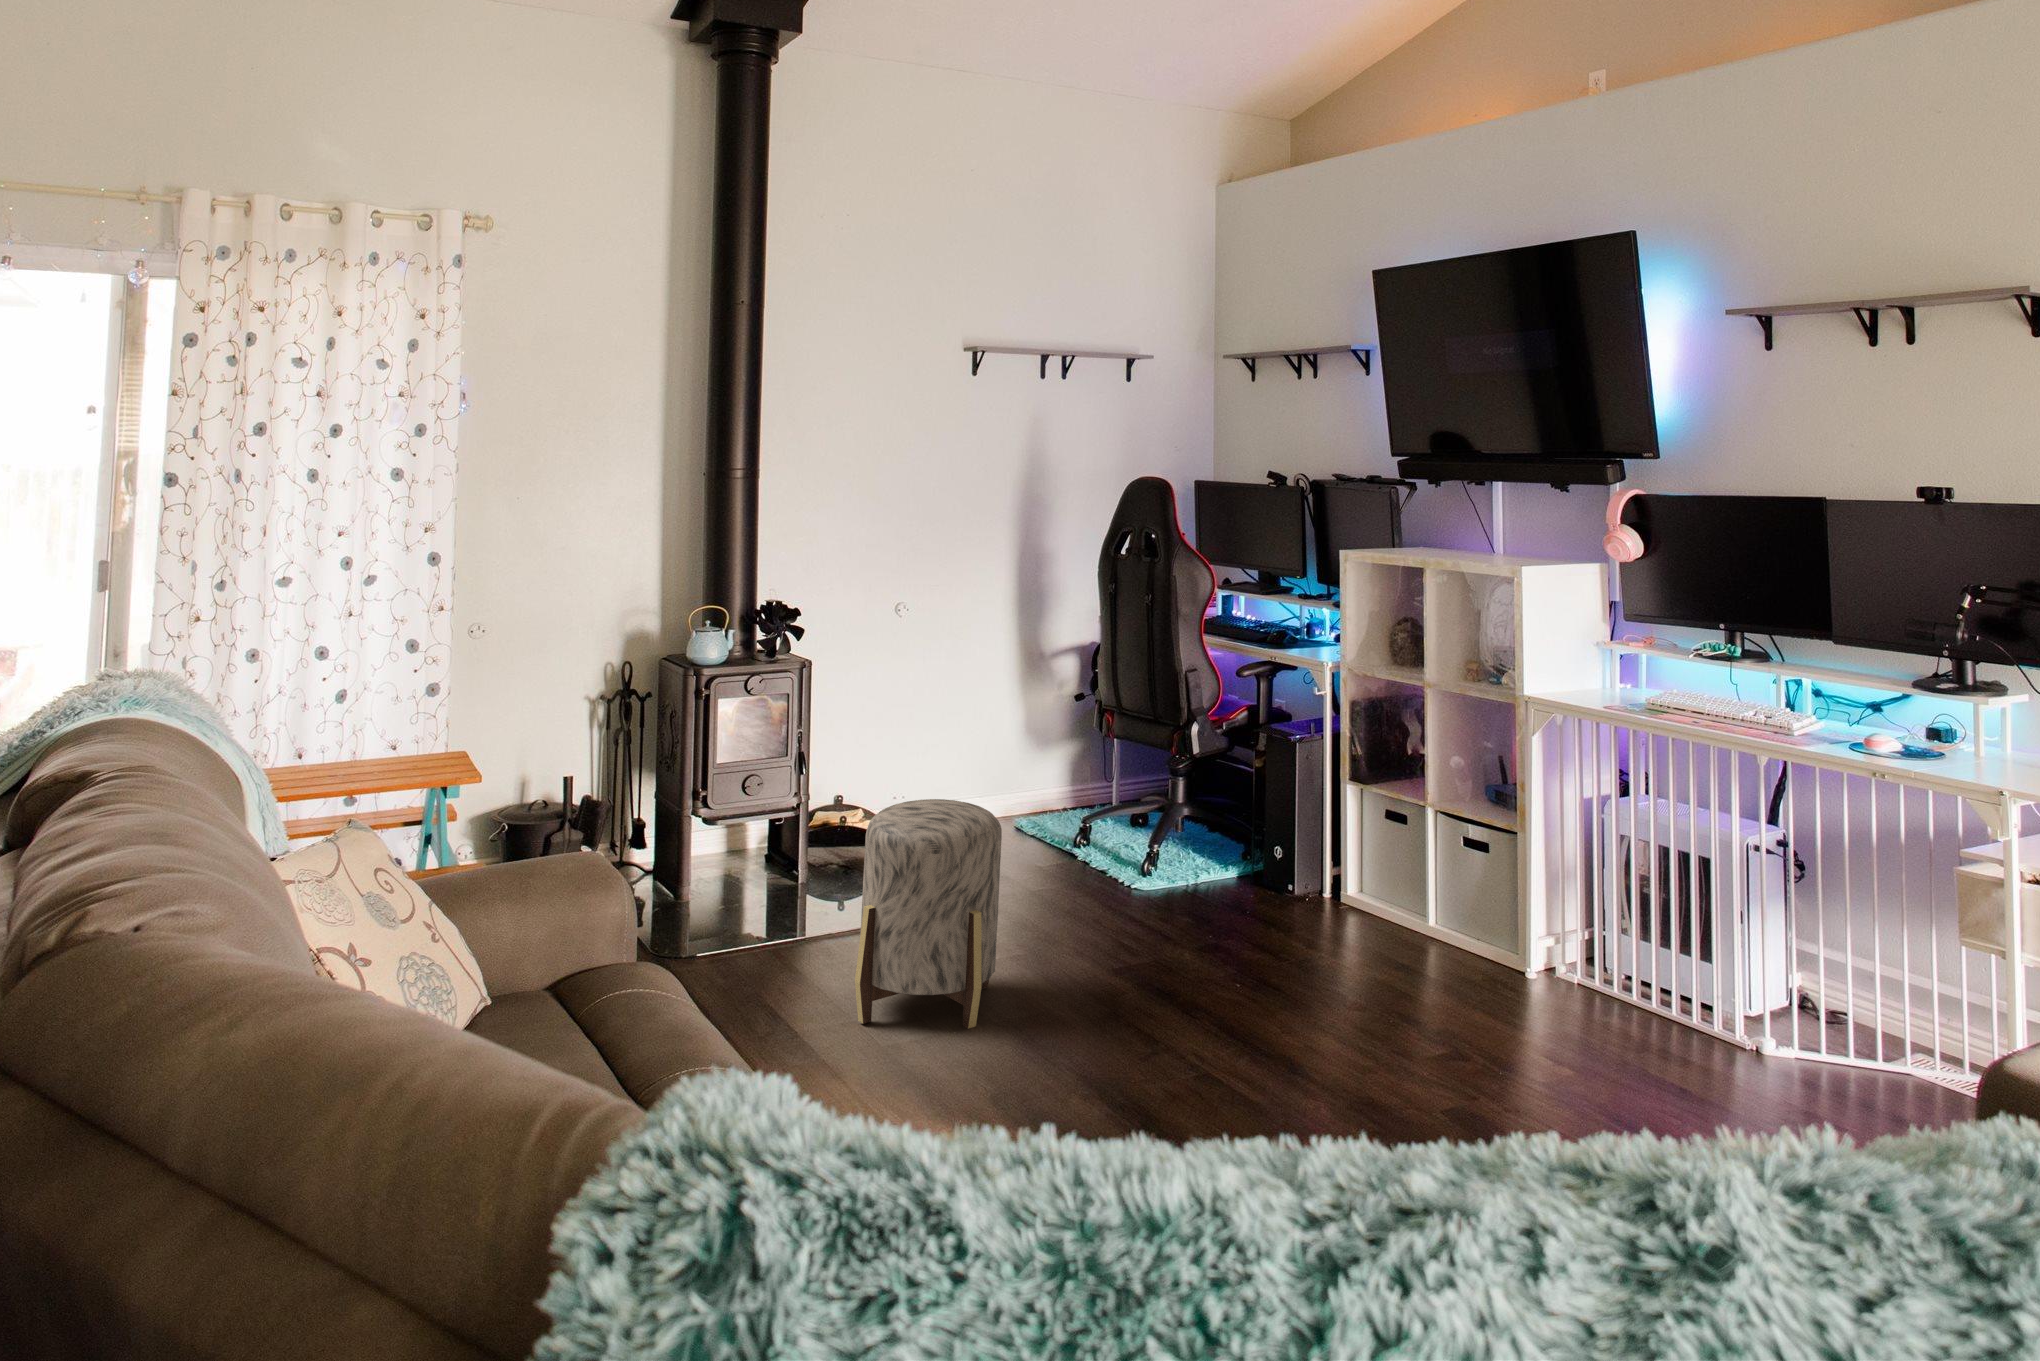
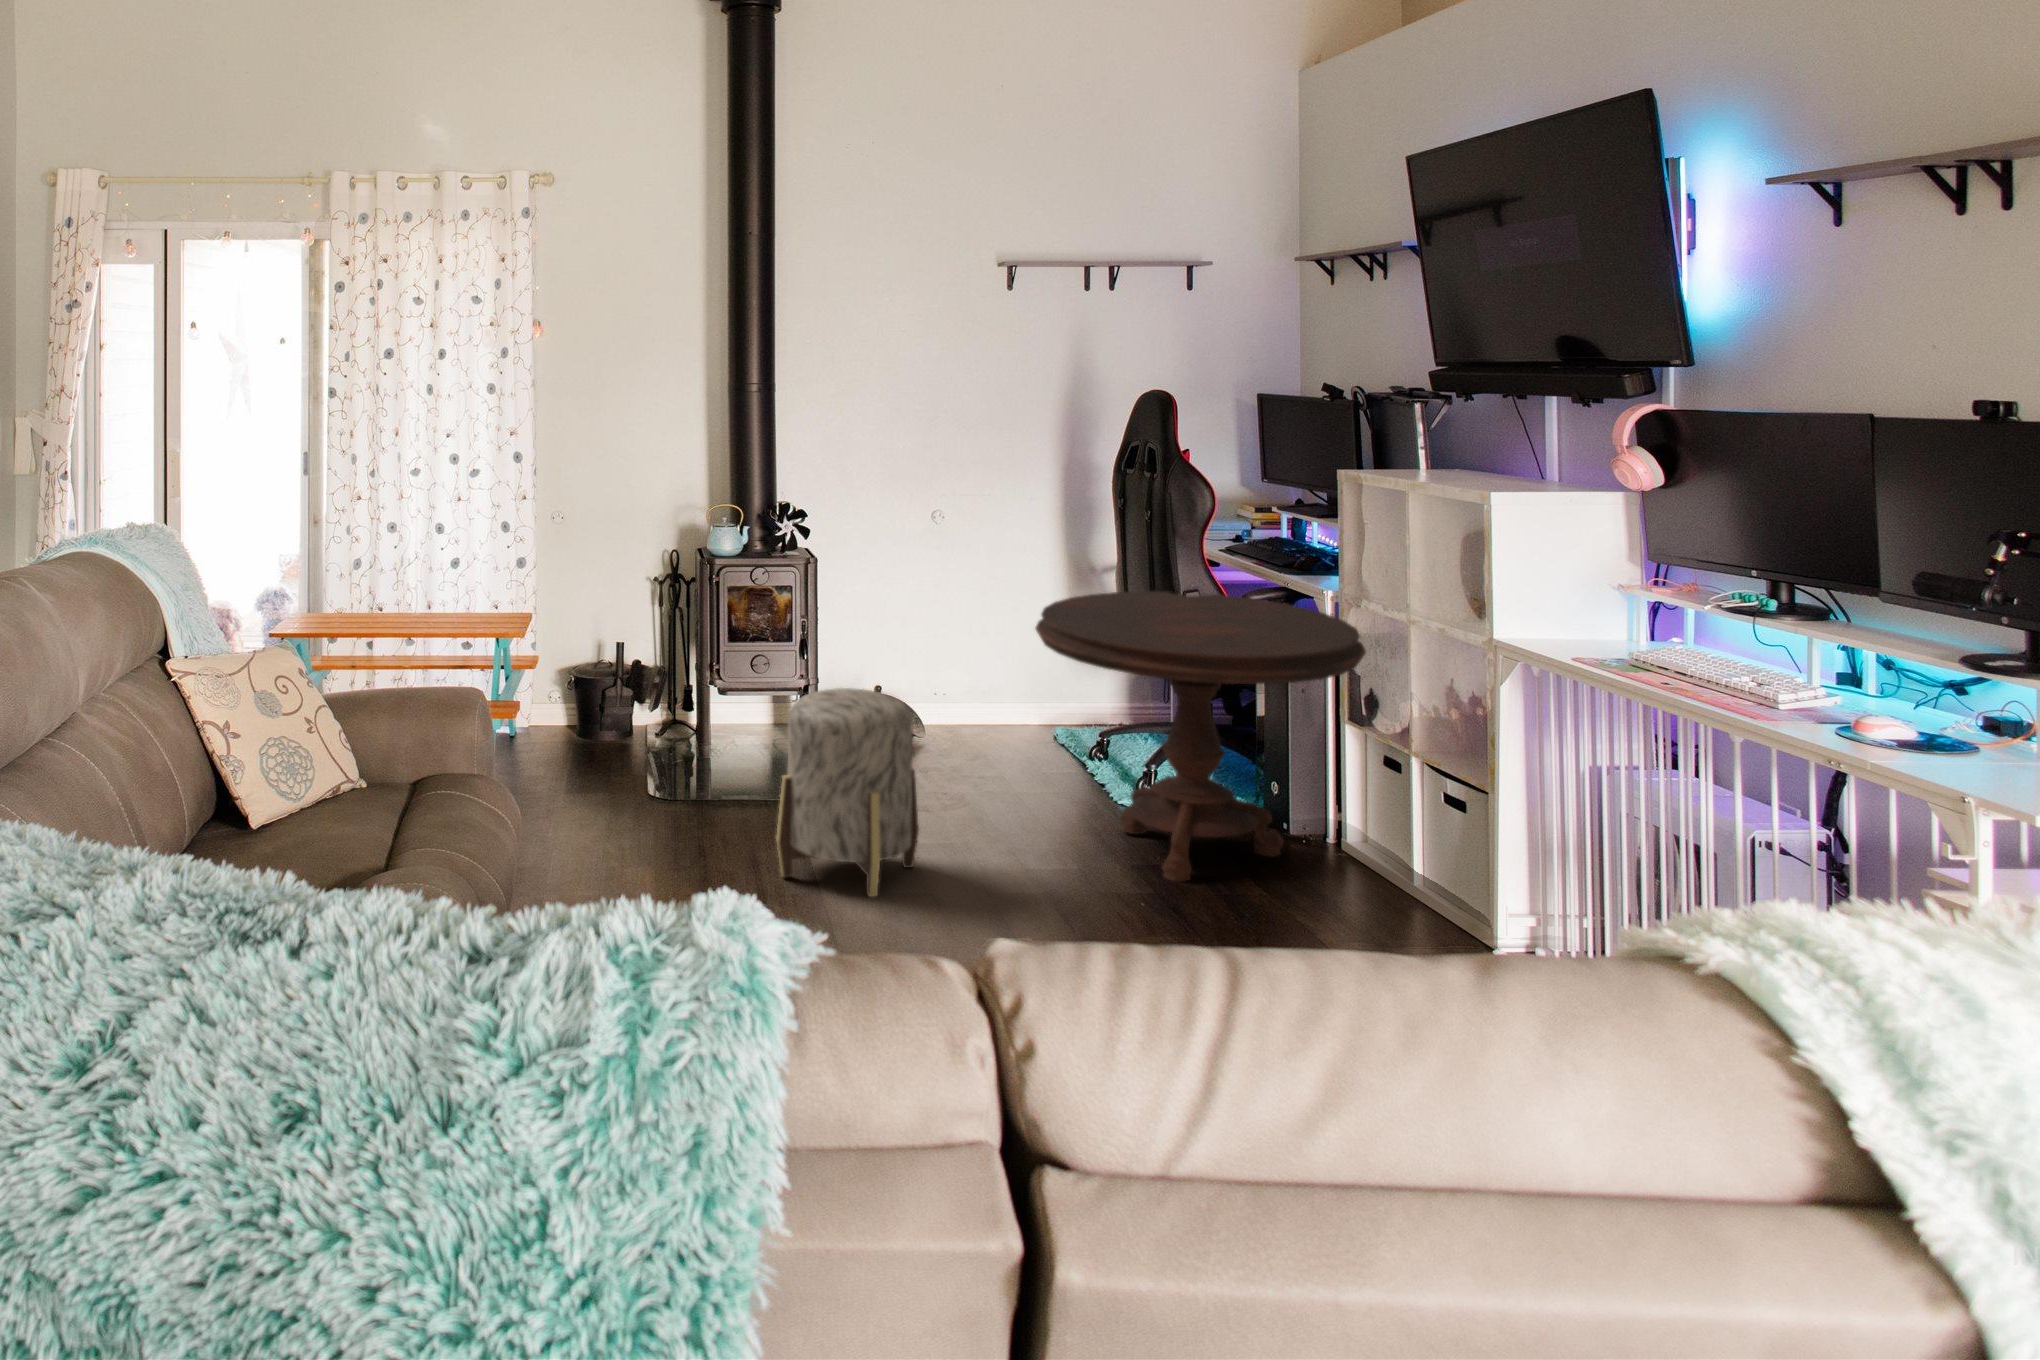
side table: none [1086,672,1389,960] -> present [1035,591,1366,882]

